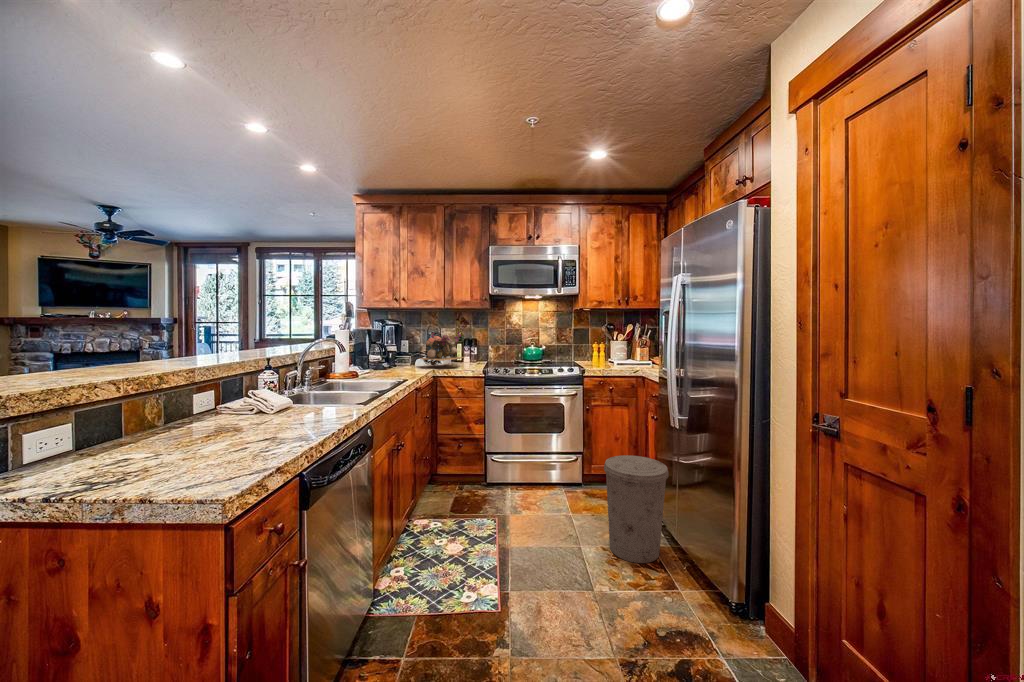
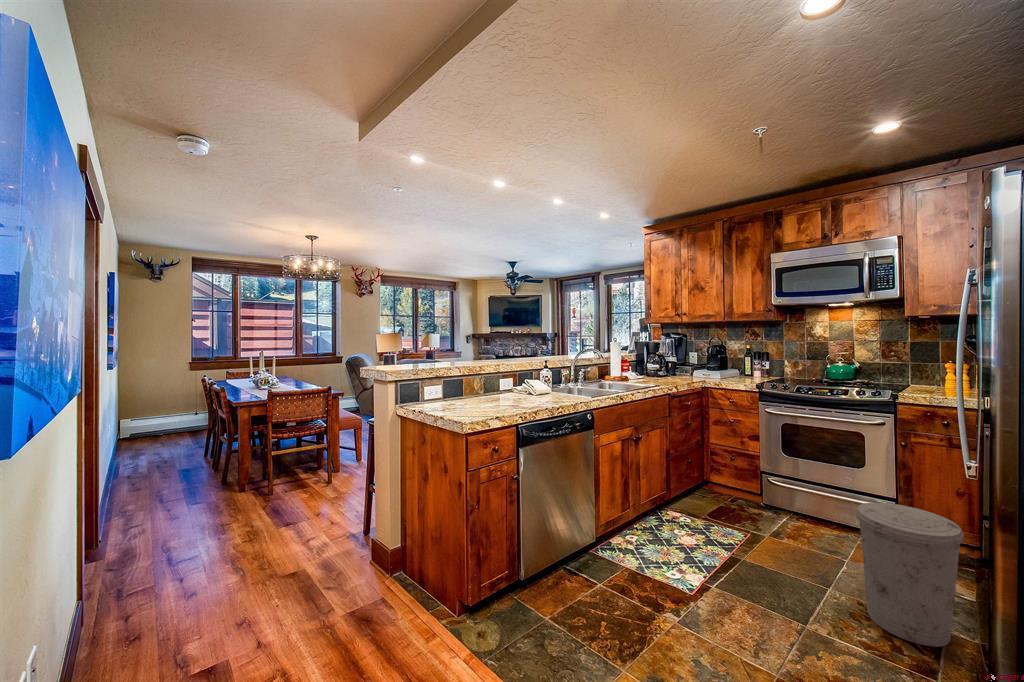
flower arrangement: present [418,331,464,366] -> none [693,344,745,379]

